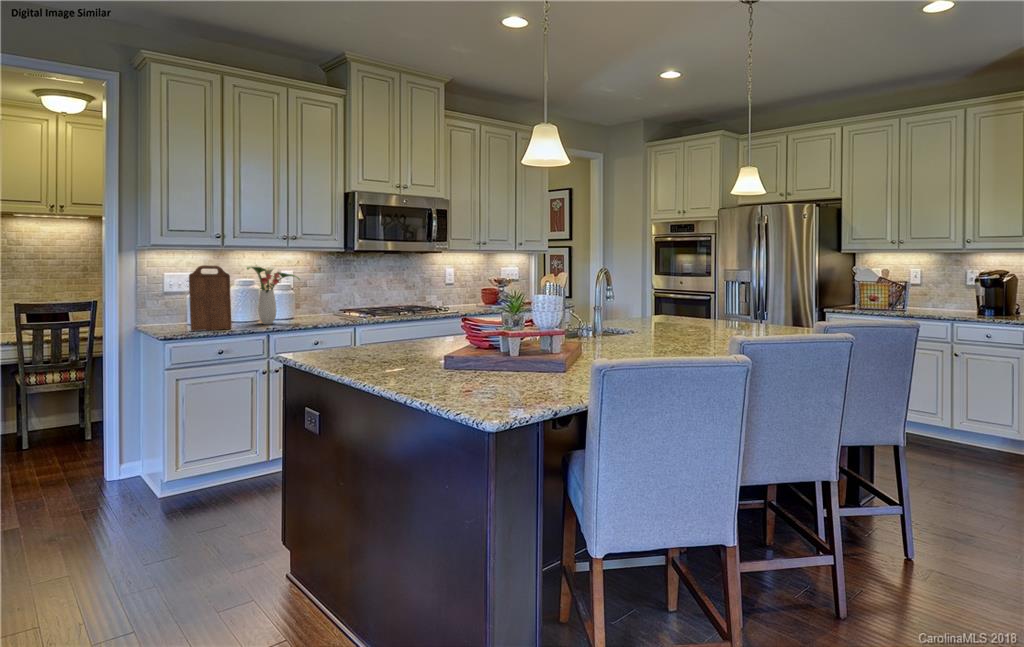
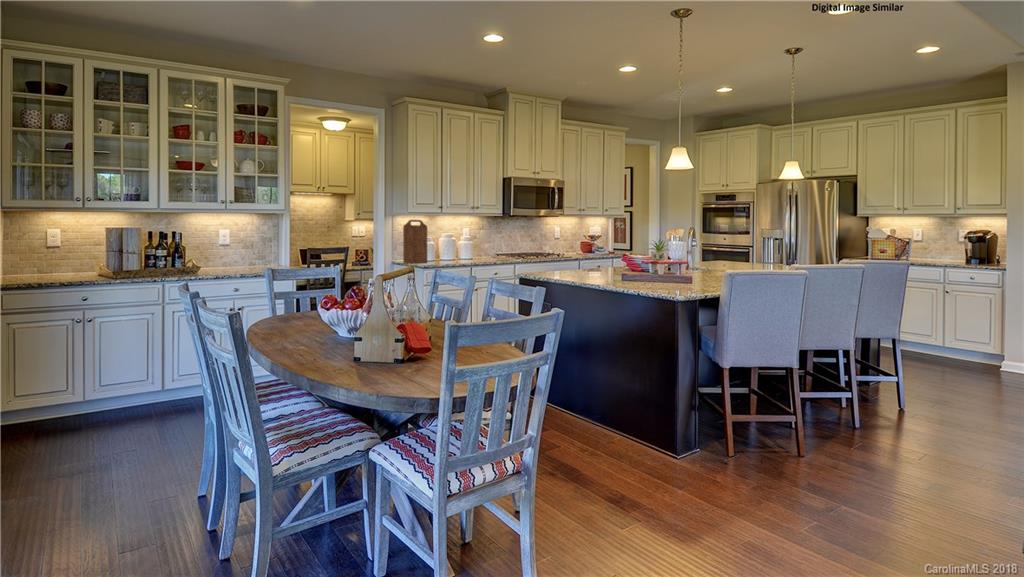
flower arrangement: present [247,265,300,324] -> none [433,220,470,261]

